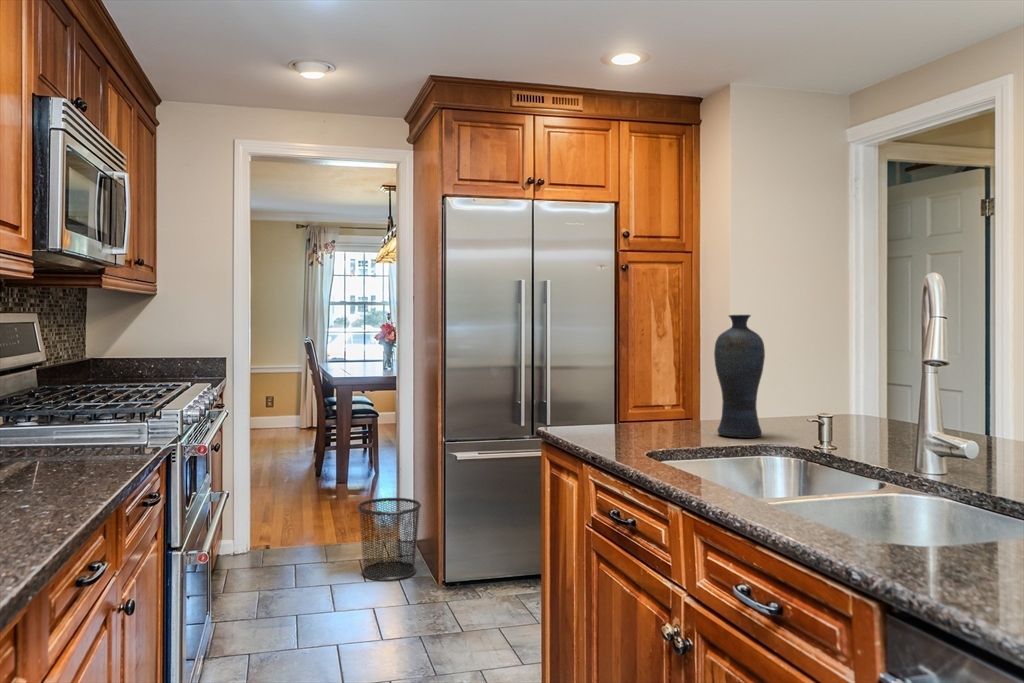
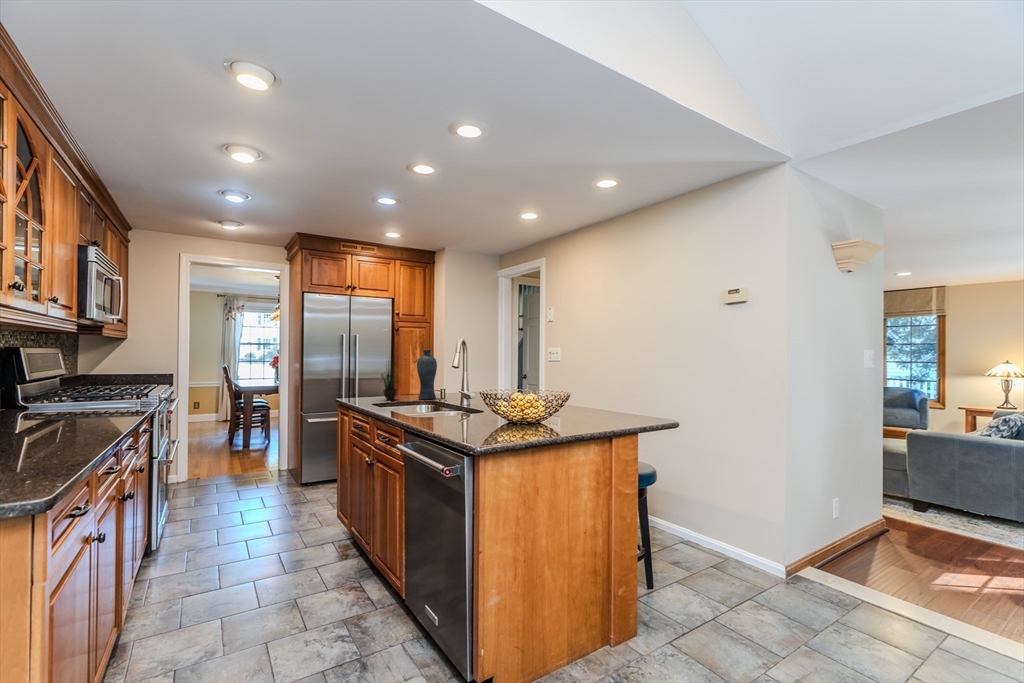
potted plant: none [615,316,678,435] -> present [382,363,397,400]
waste bin: present [357,498,421,581] -> none [253,445,290,488]

